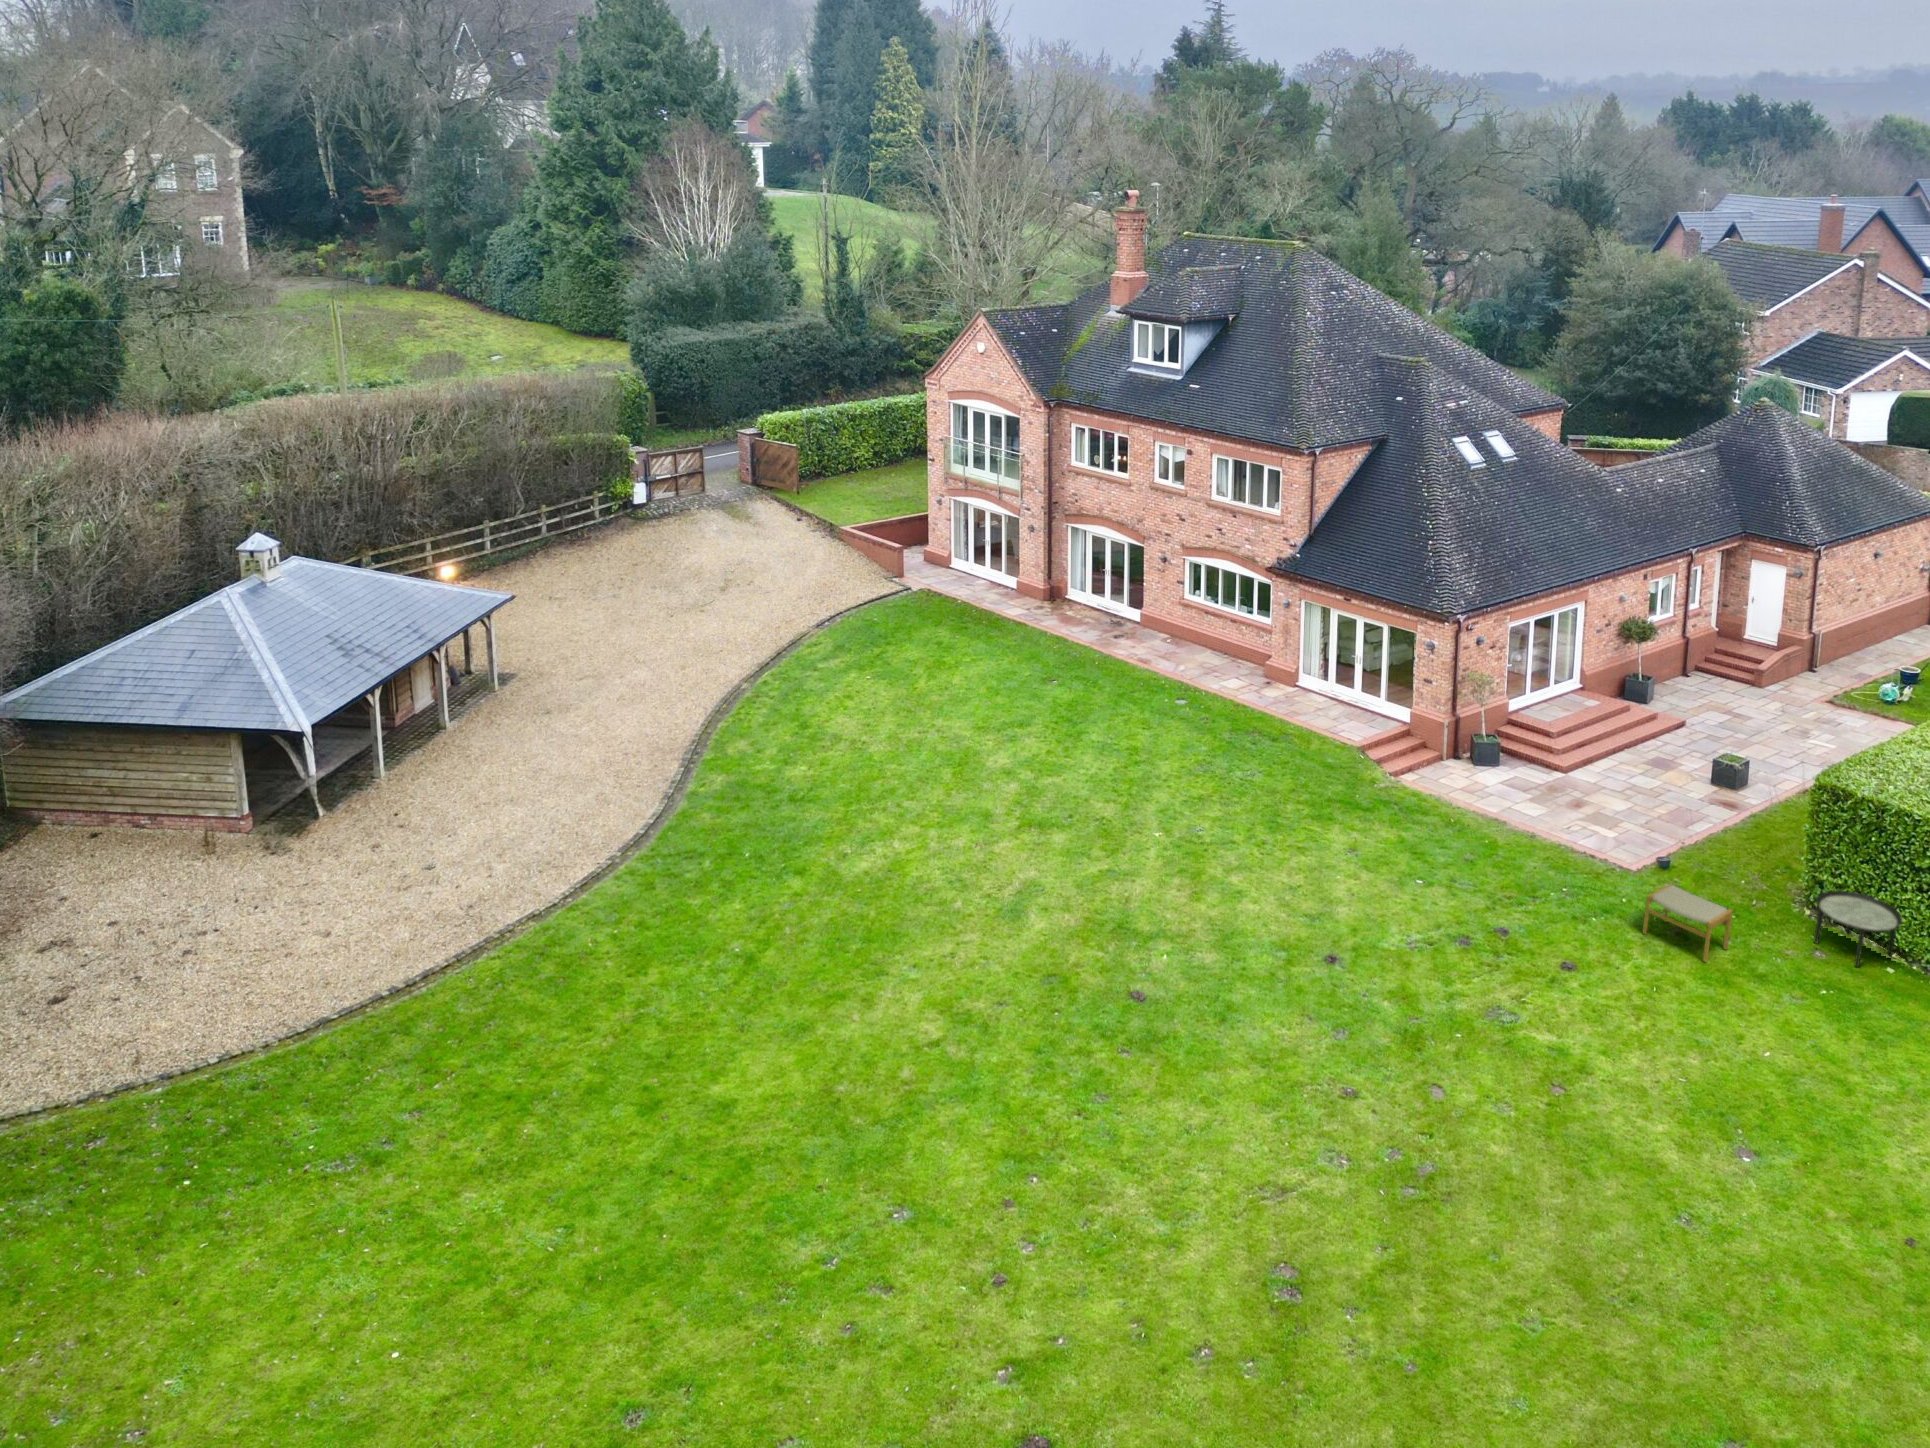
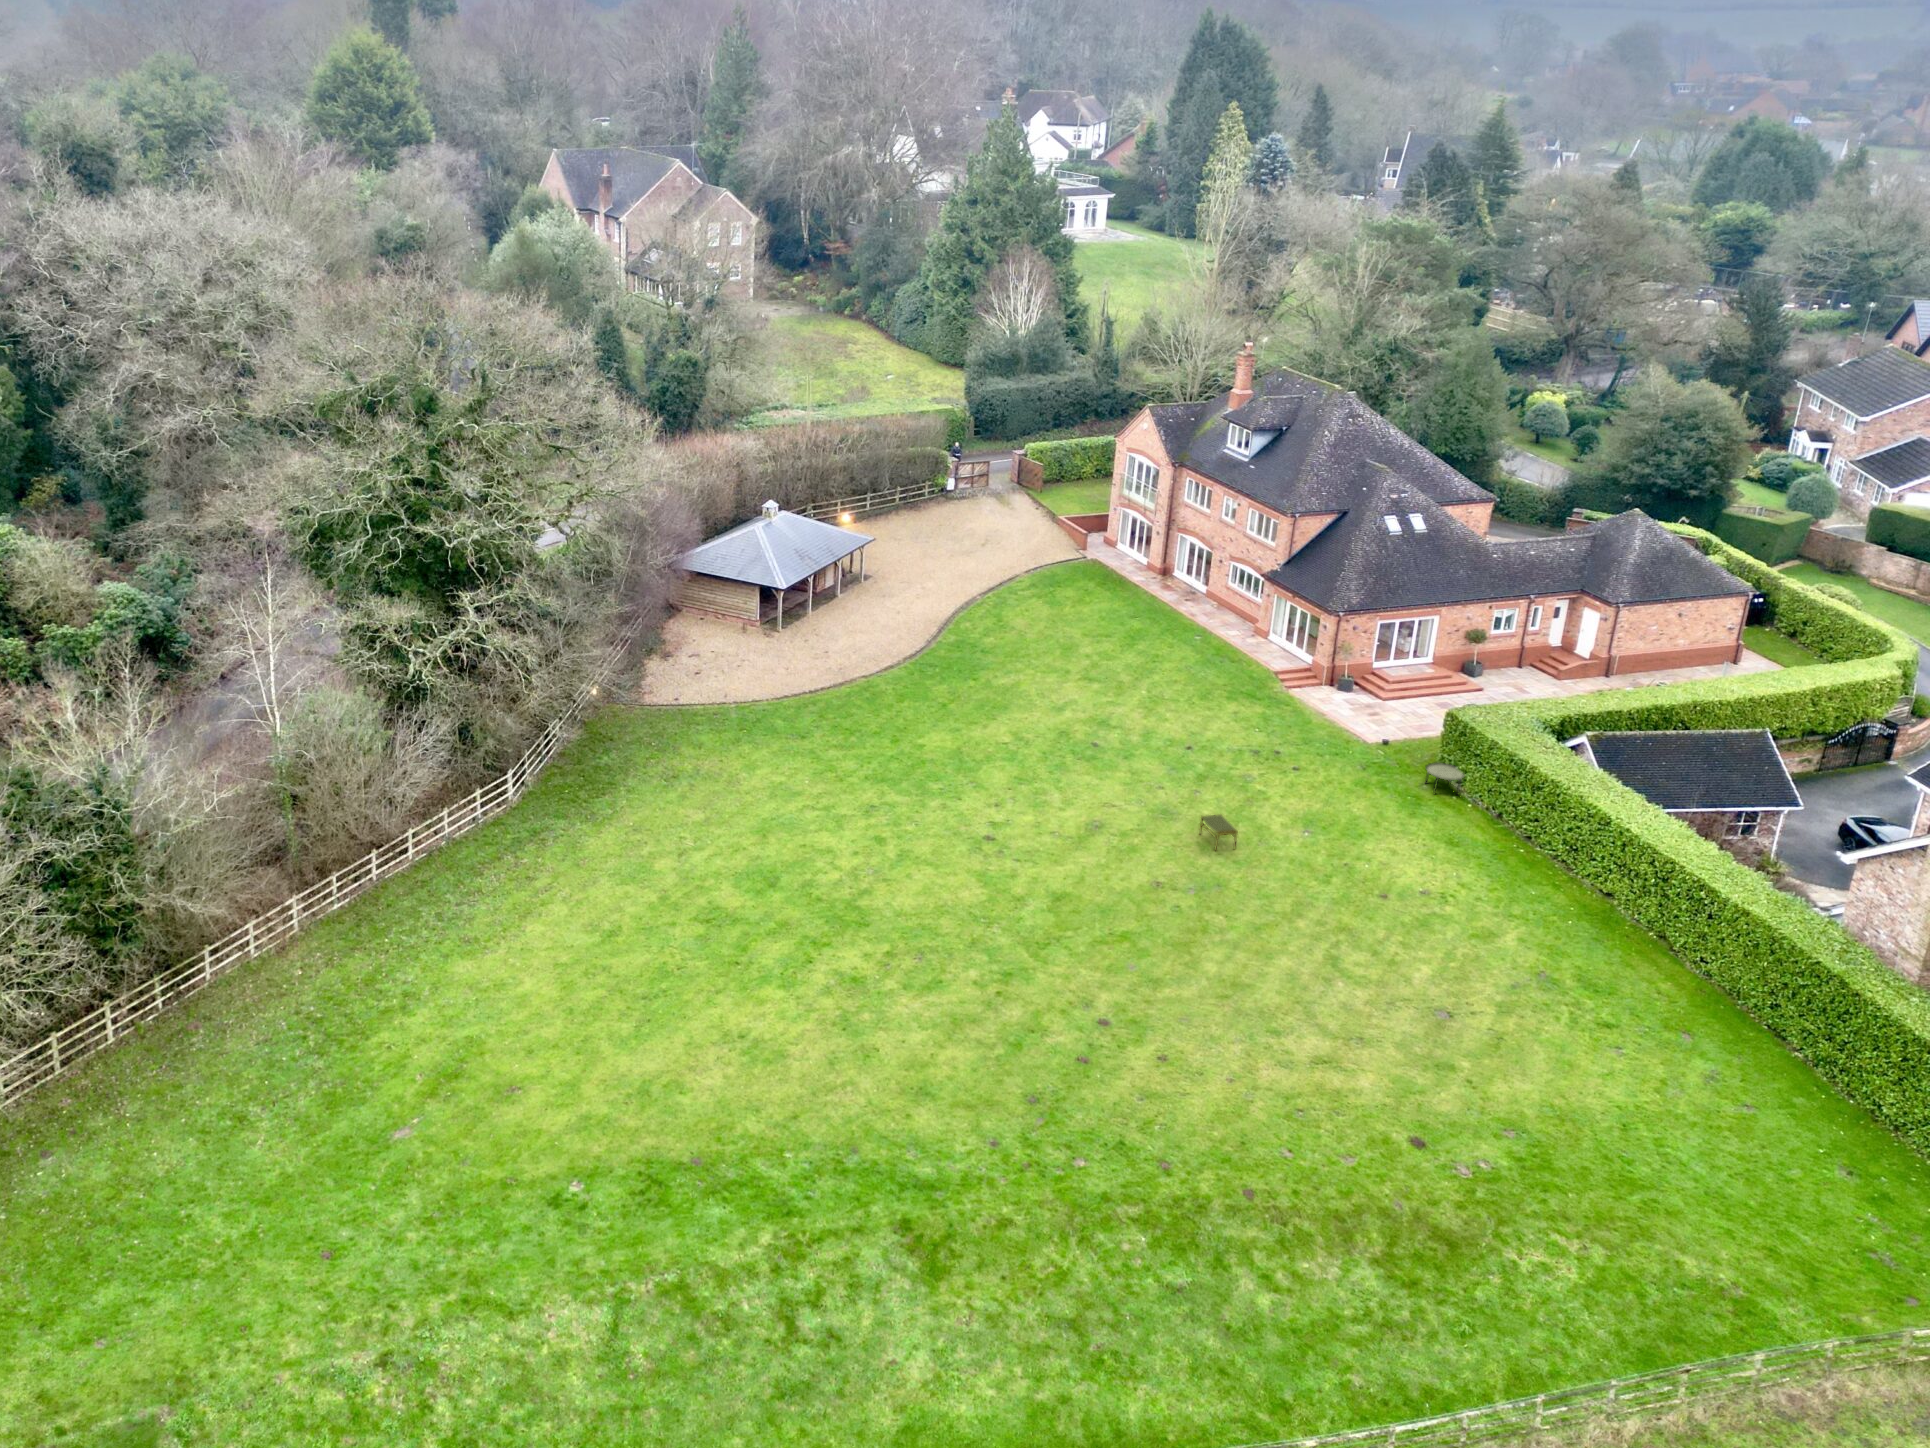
footstool: present [1643,883,1732,962] -> present [1199,814,1238,850]

